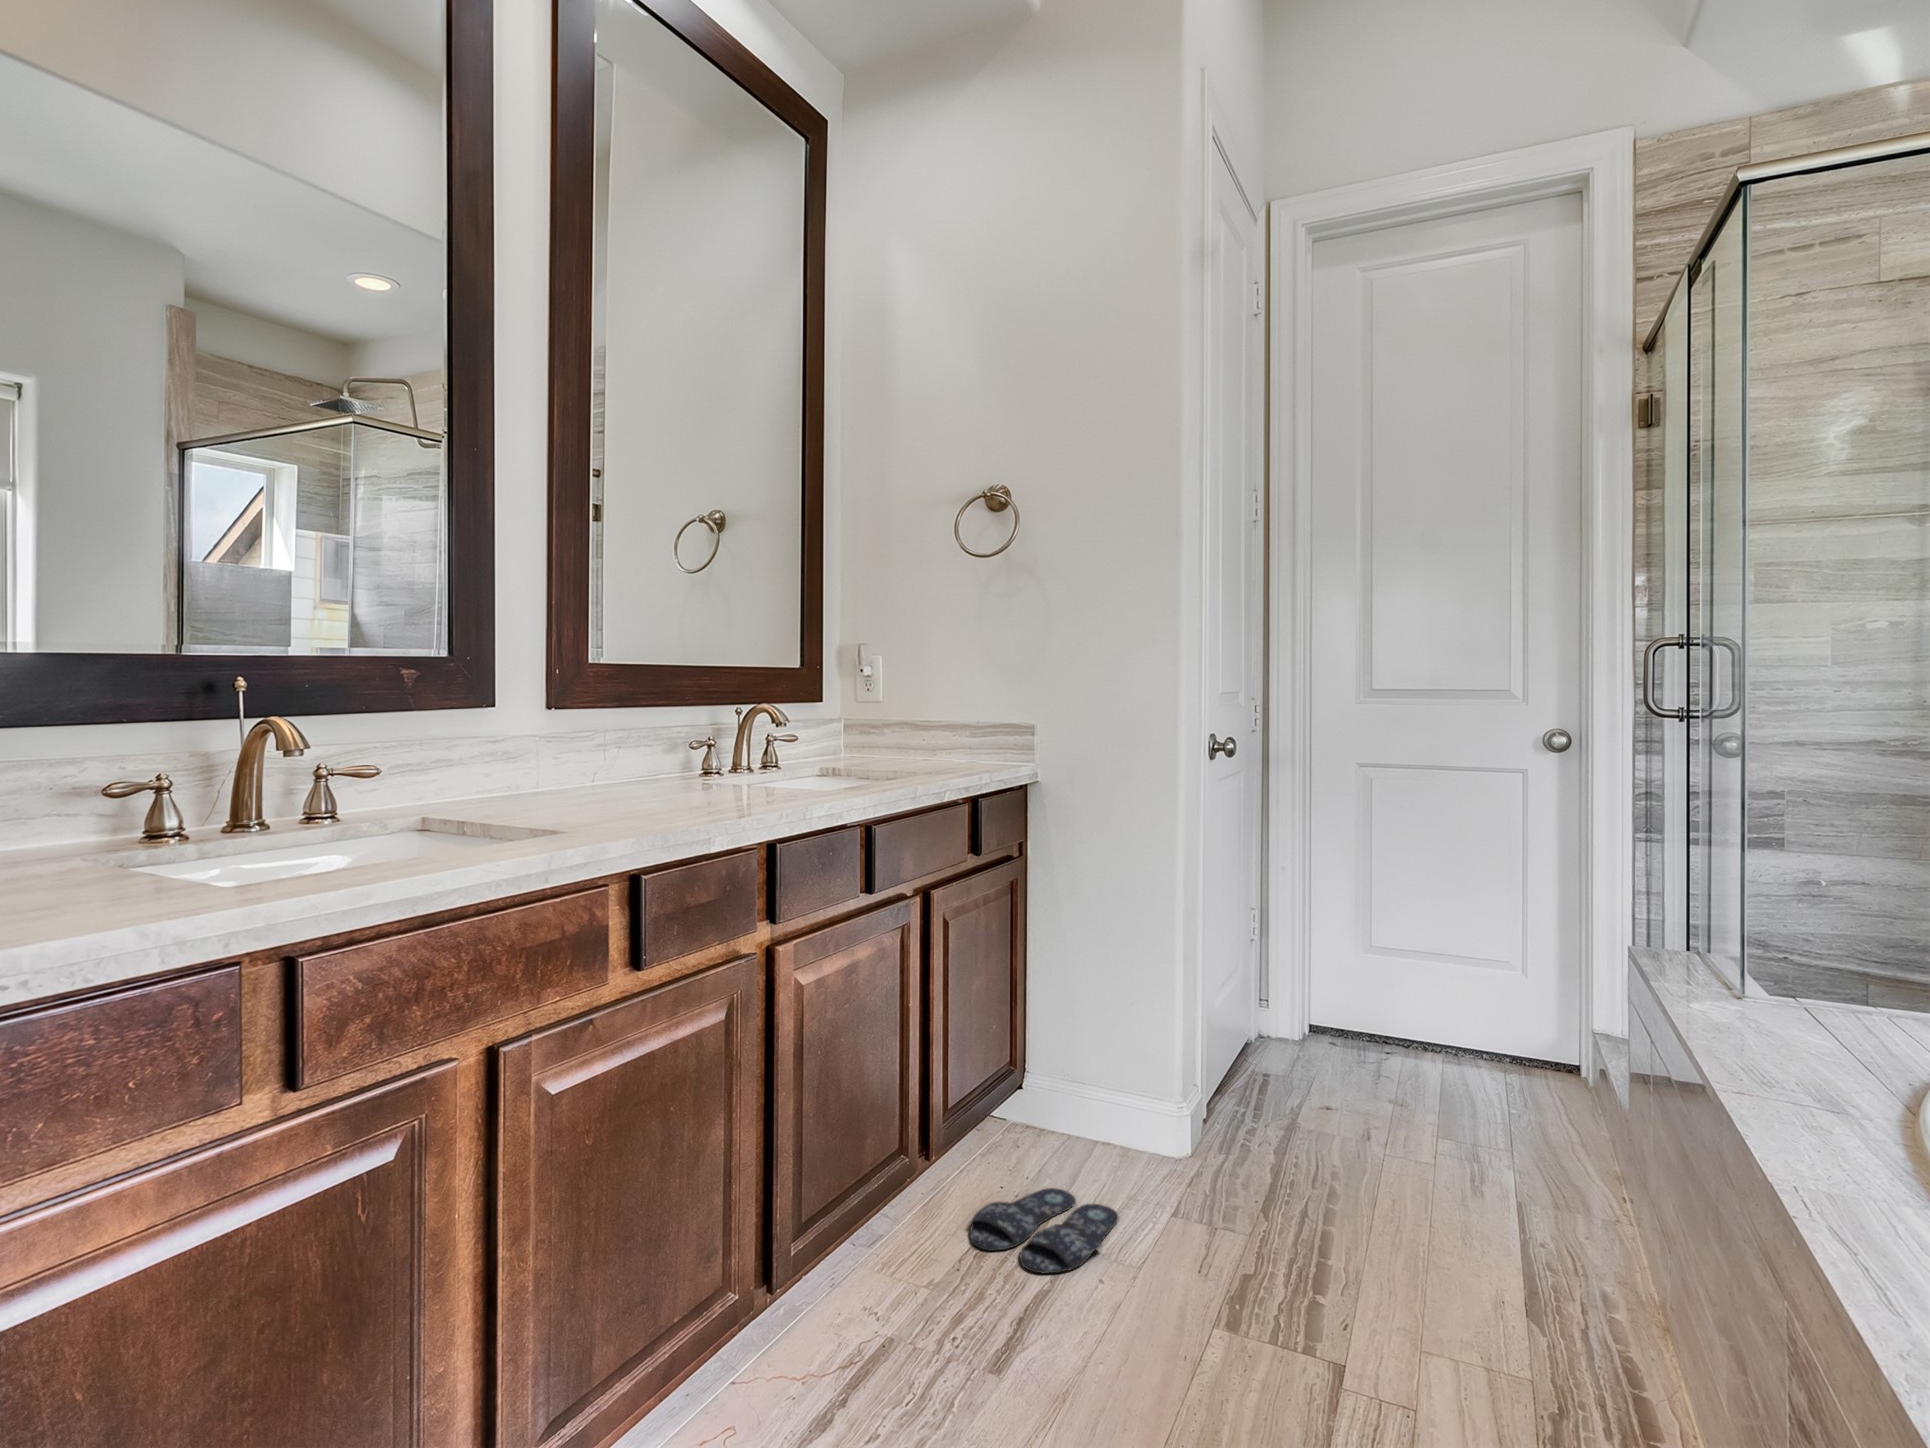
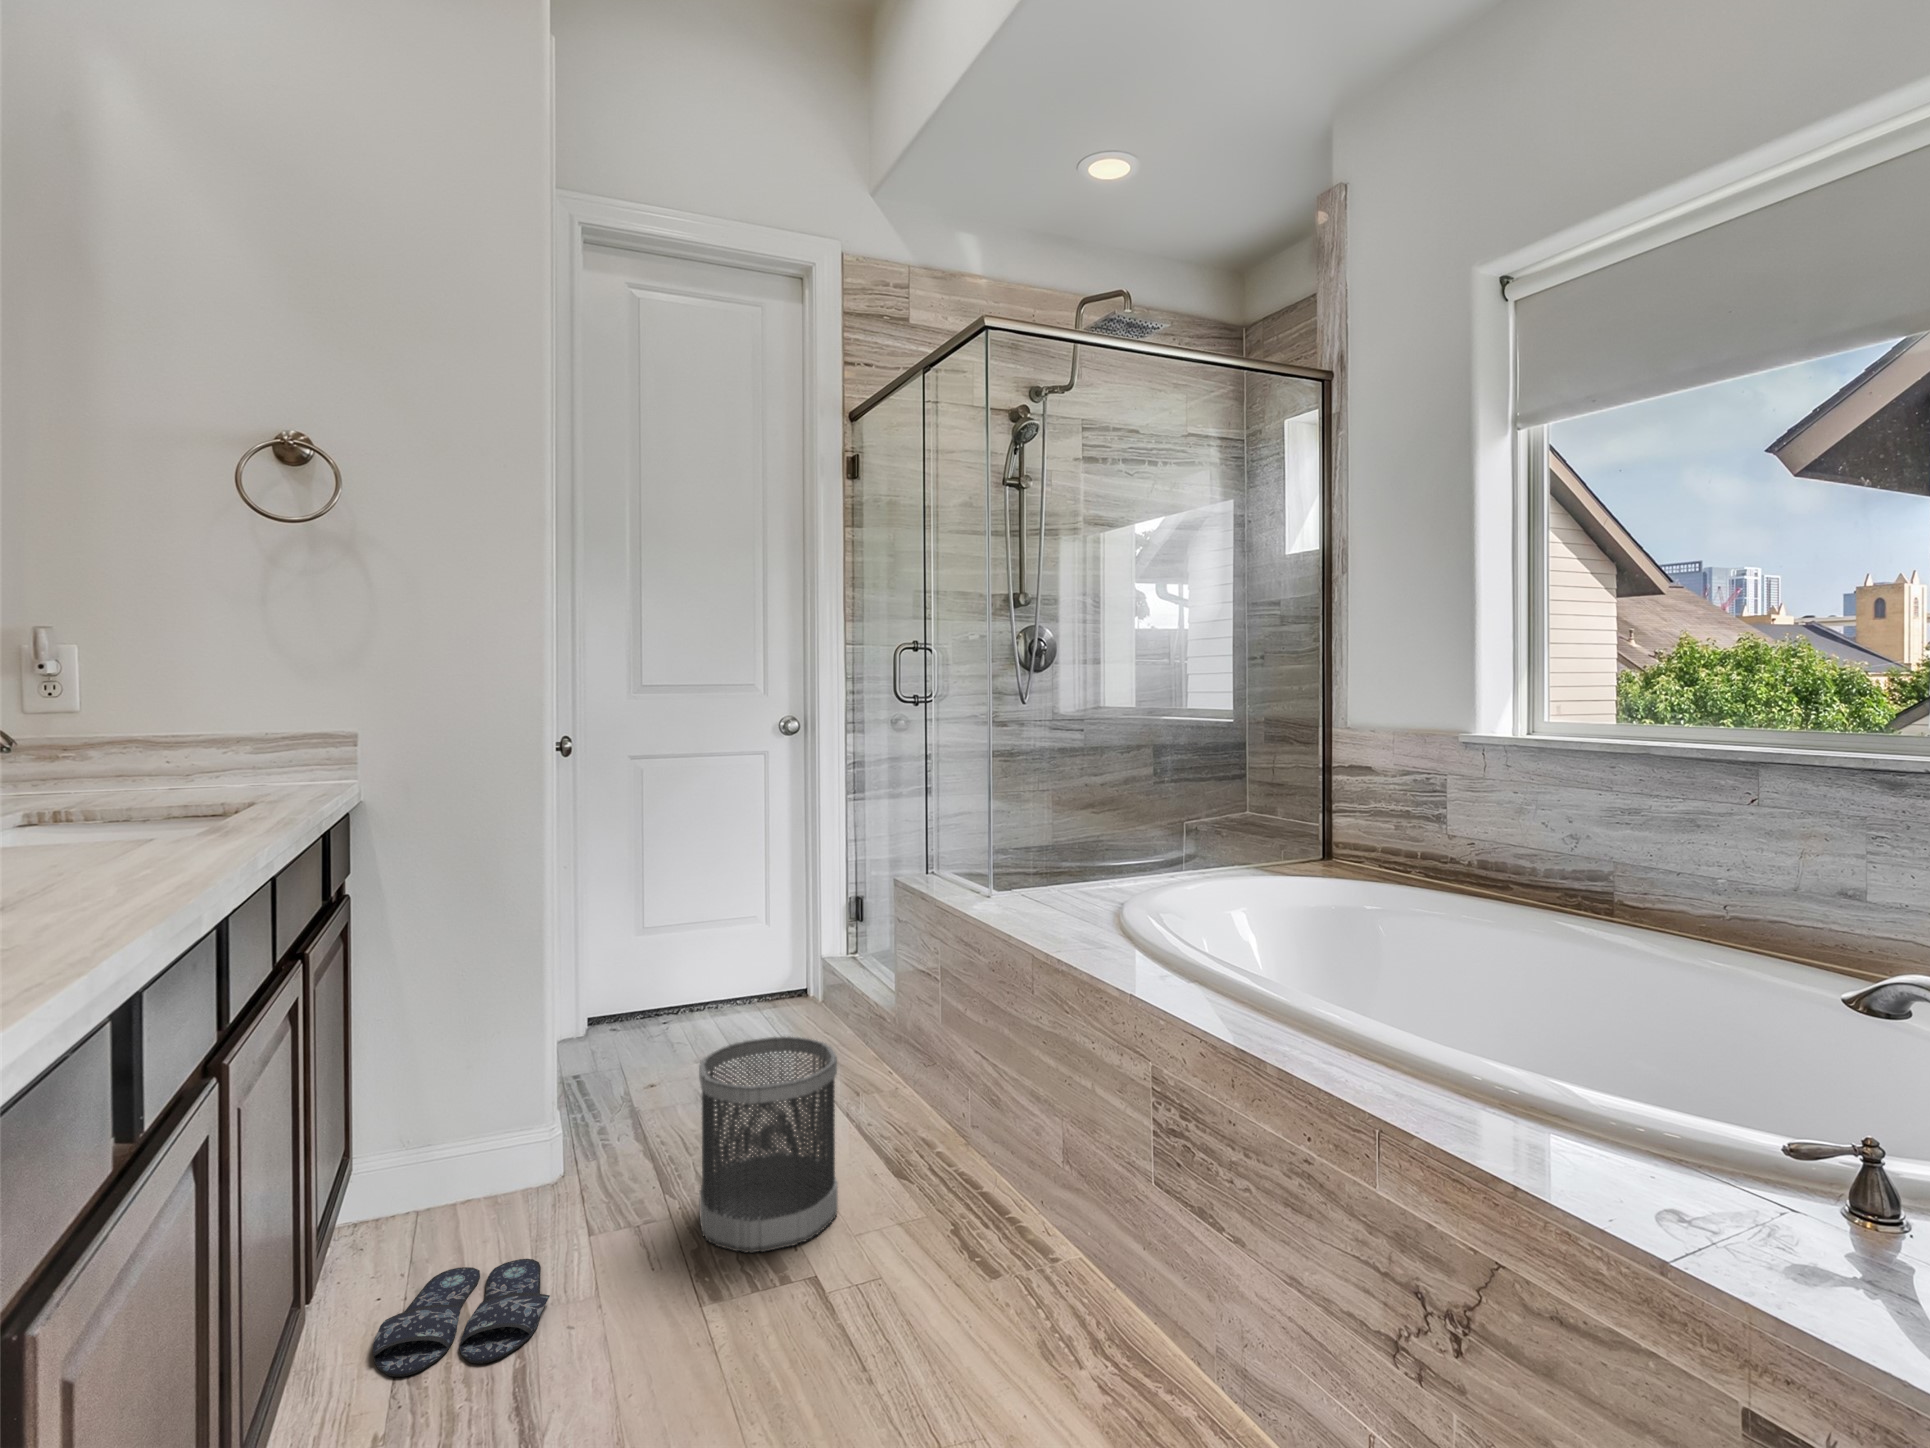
wastebasket: none [1263,1079,1427,1329] -> present [699,1036,838,1253]

